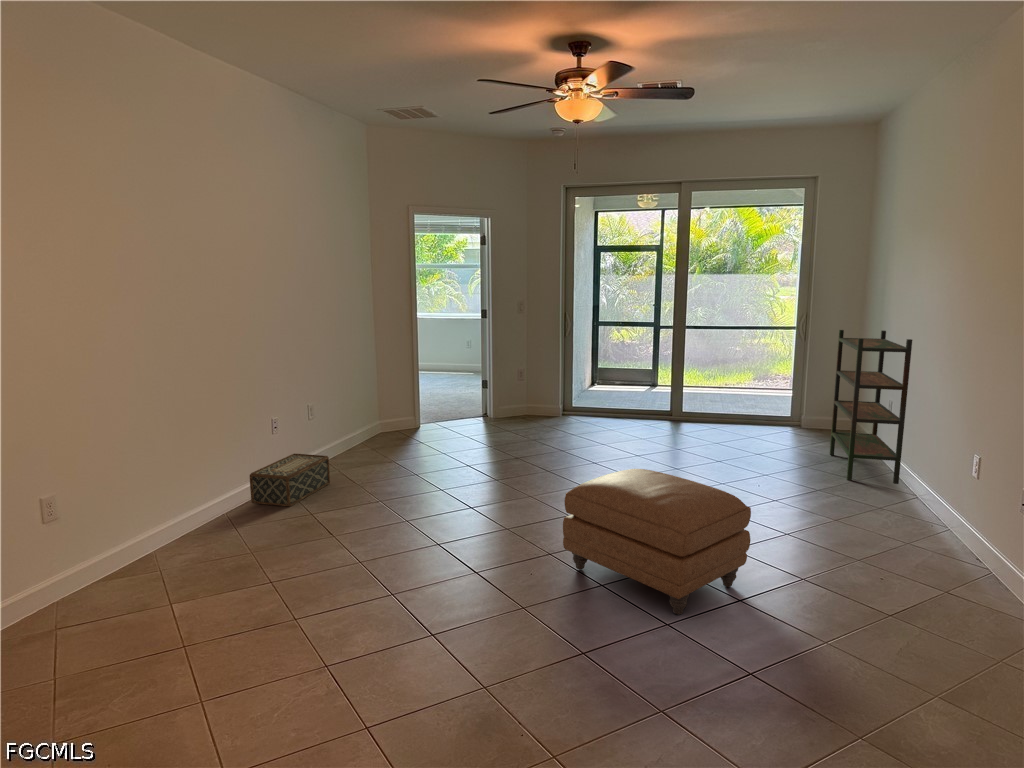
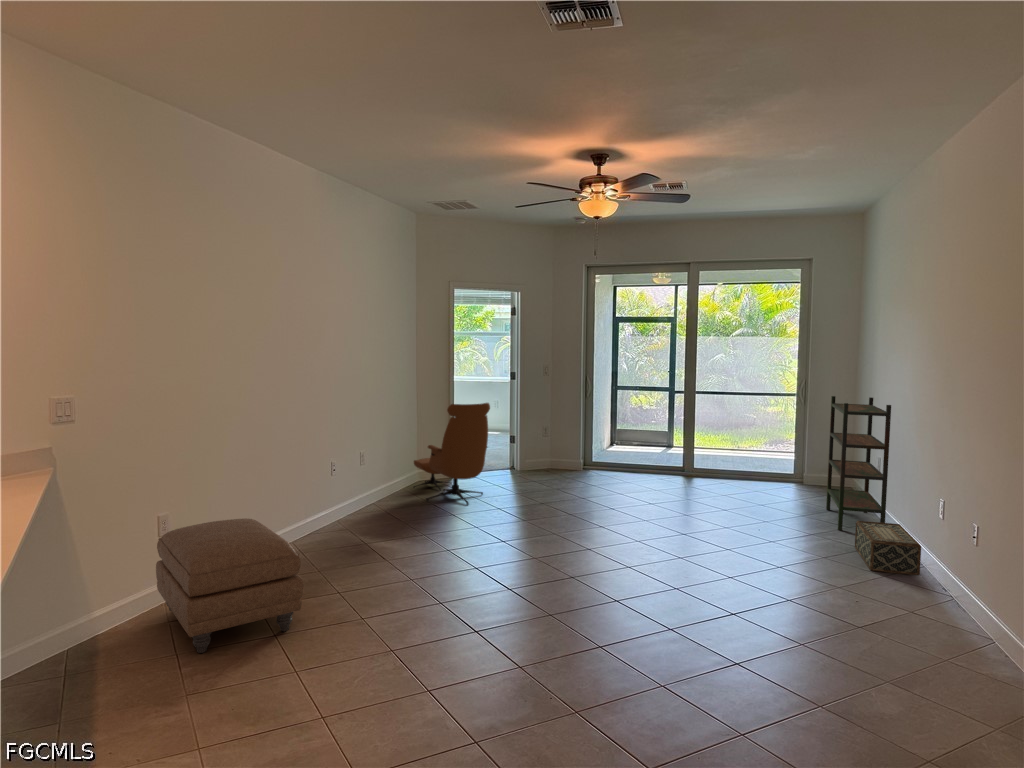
lounge chair: none [374,345,457,460] -> present [413,403,490,504]
woven basket: present [250,454,330,507] -> present [855,521,921,575]
ottoman: present [563,469,751,615] -> present [156,519,304,653]

